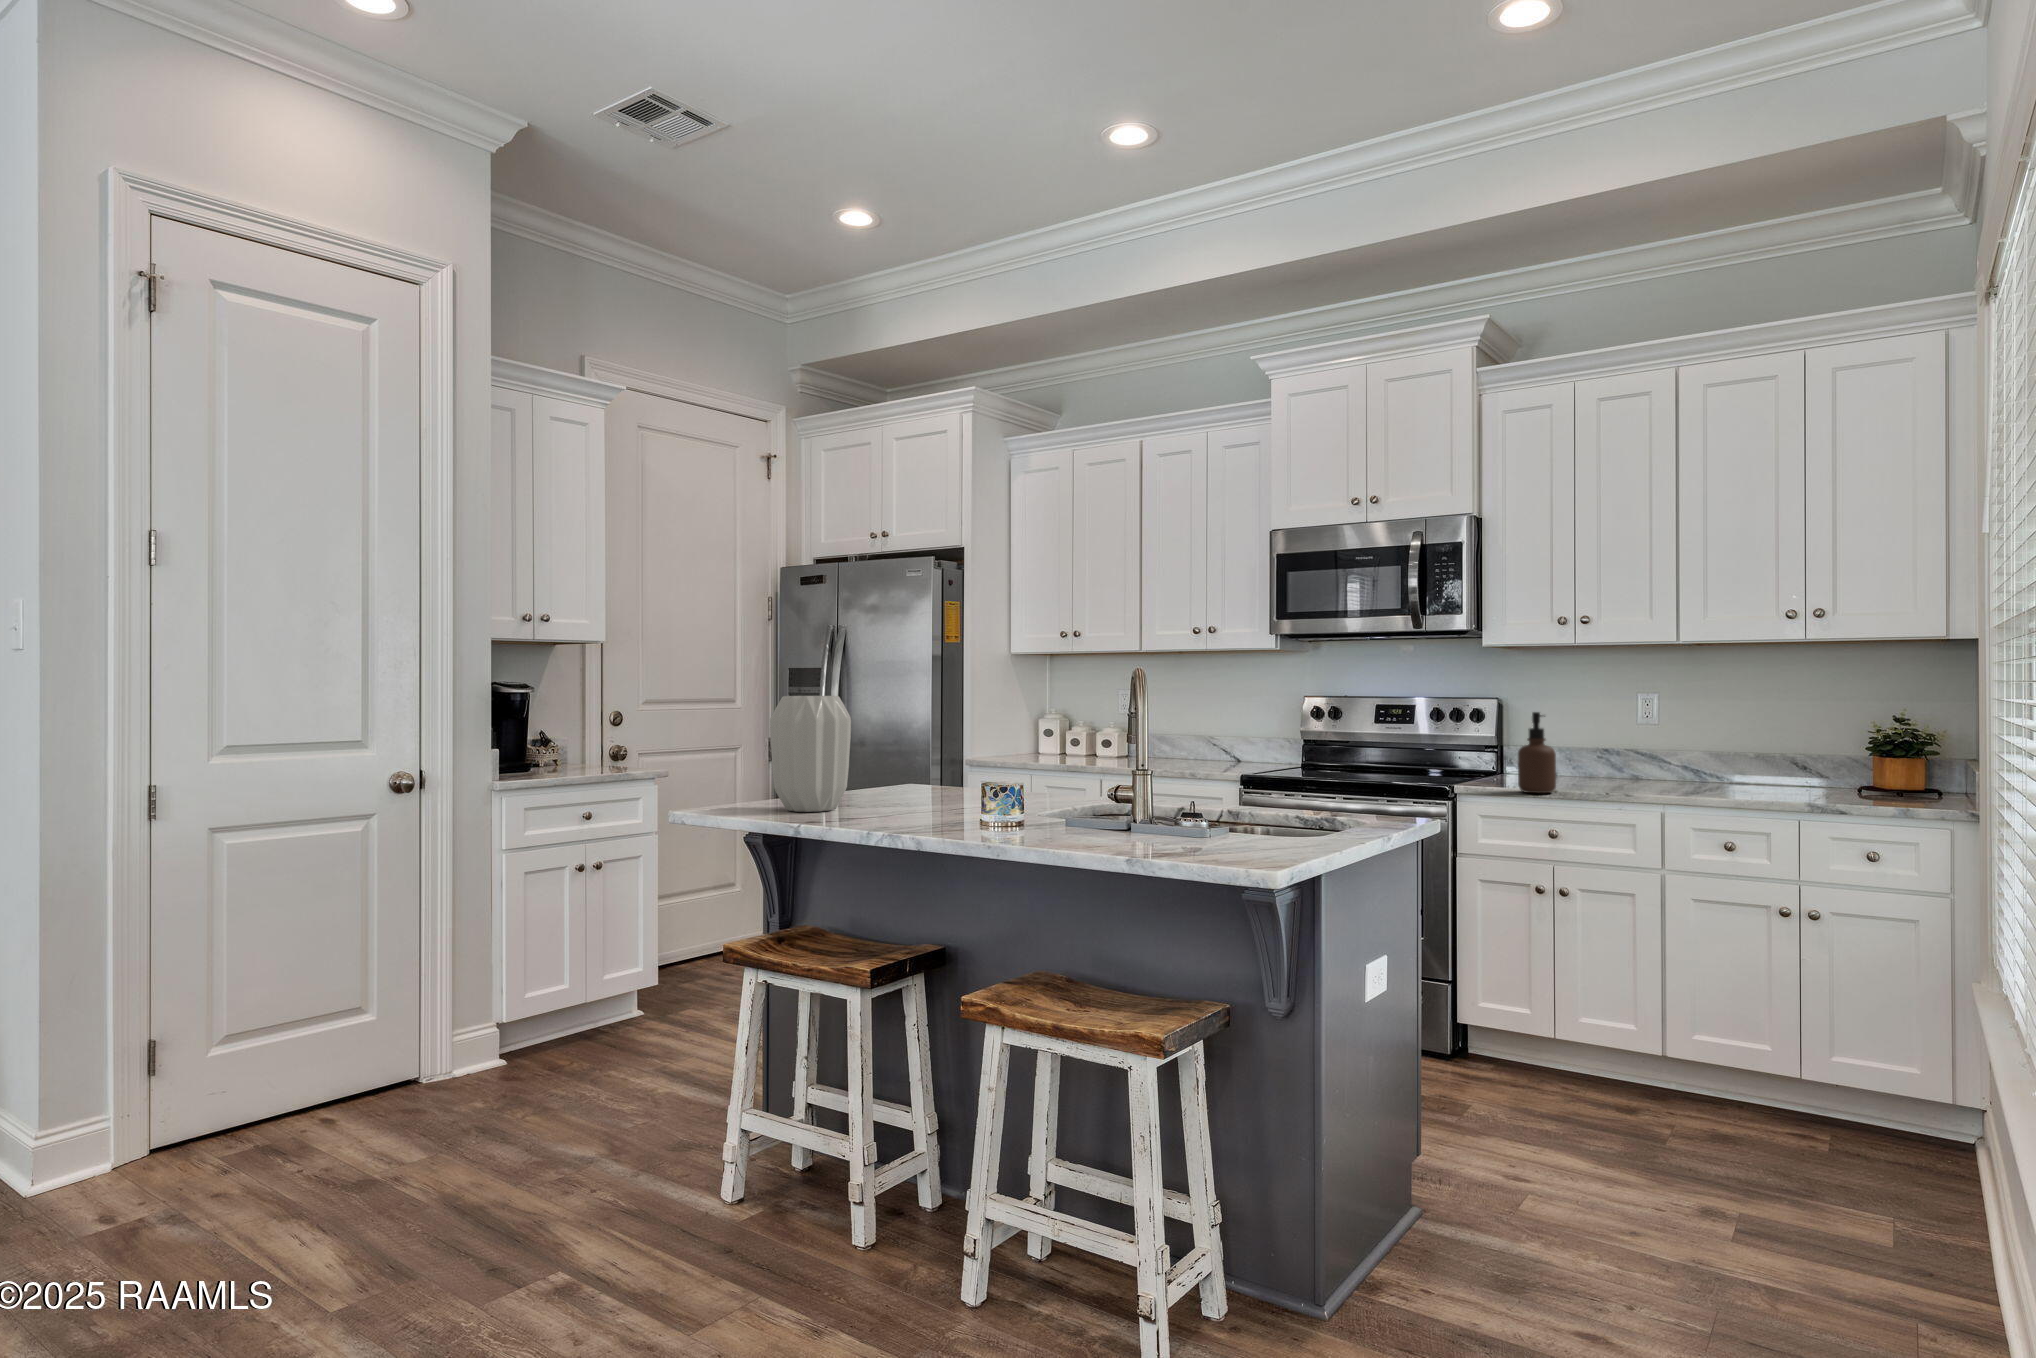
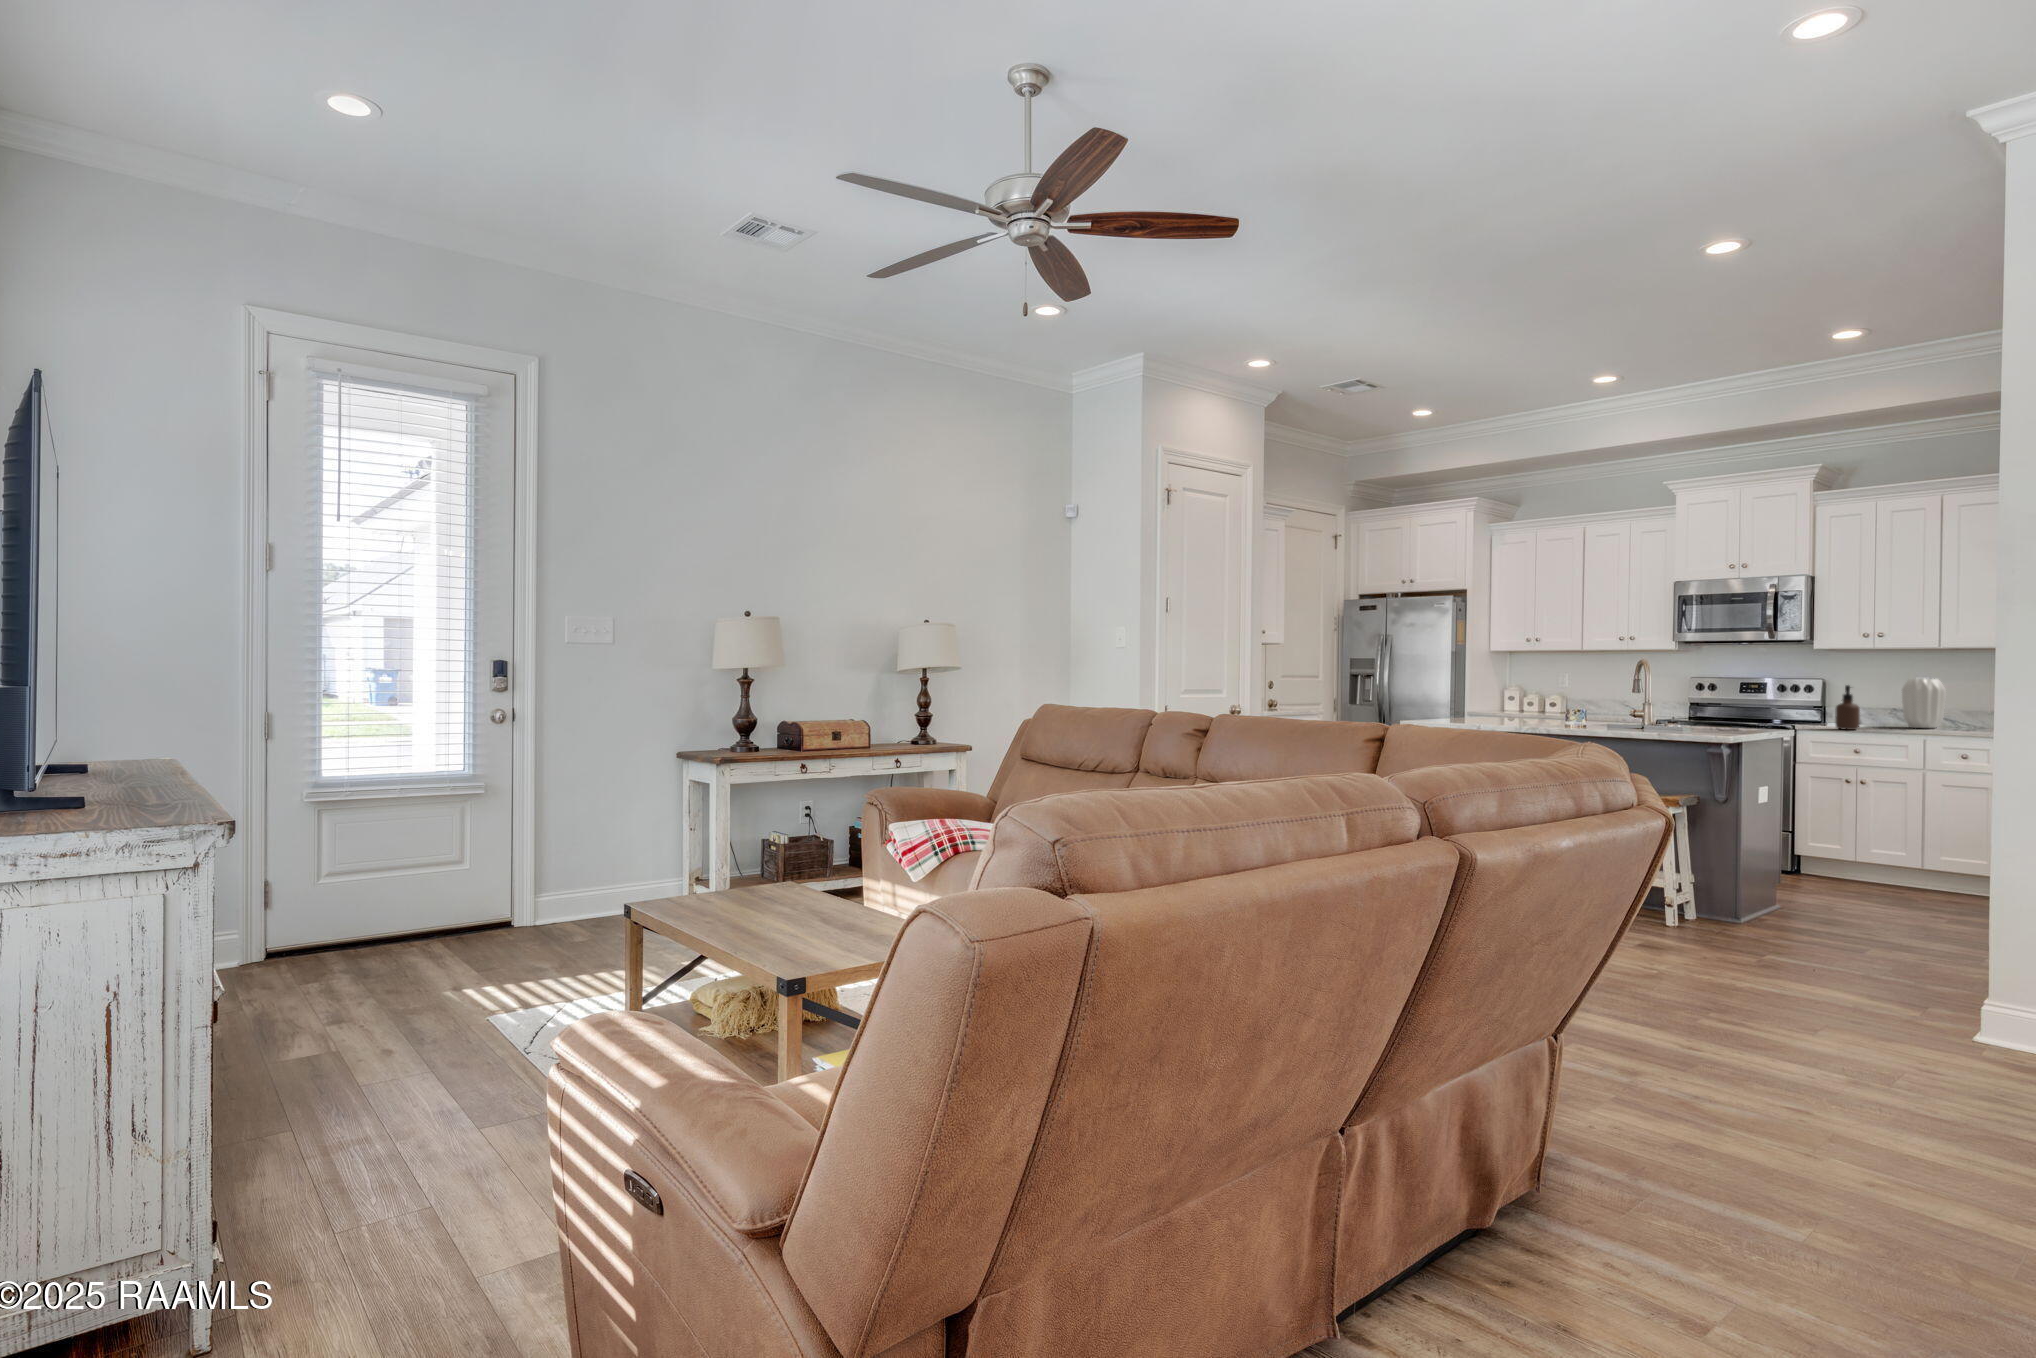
vase: present [770,696,851,812] -> present [1902,679,1946,728]

